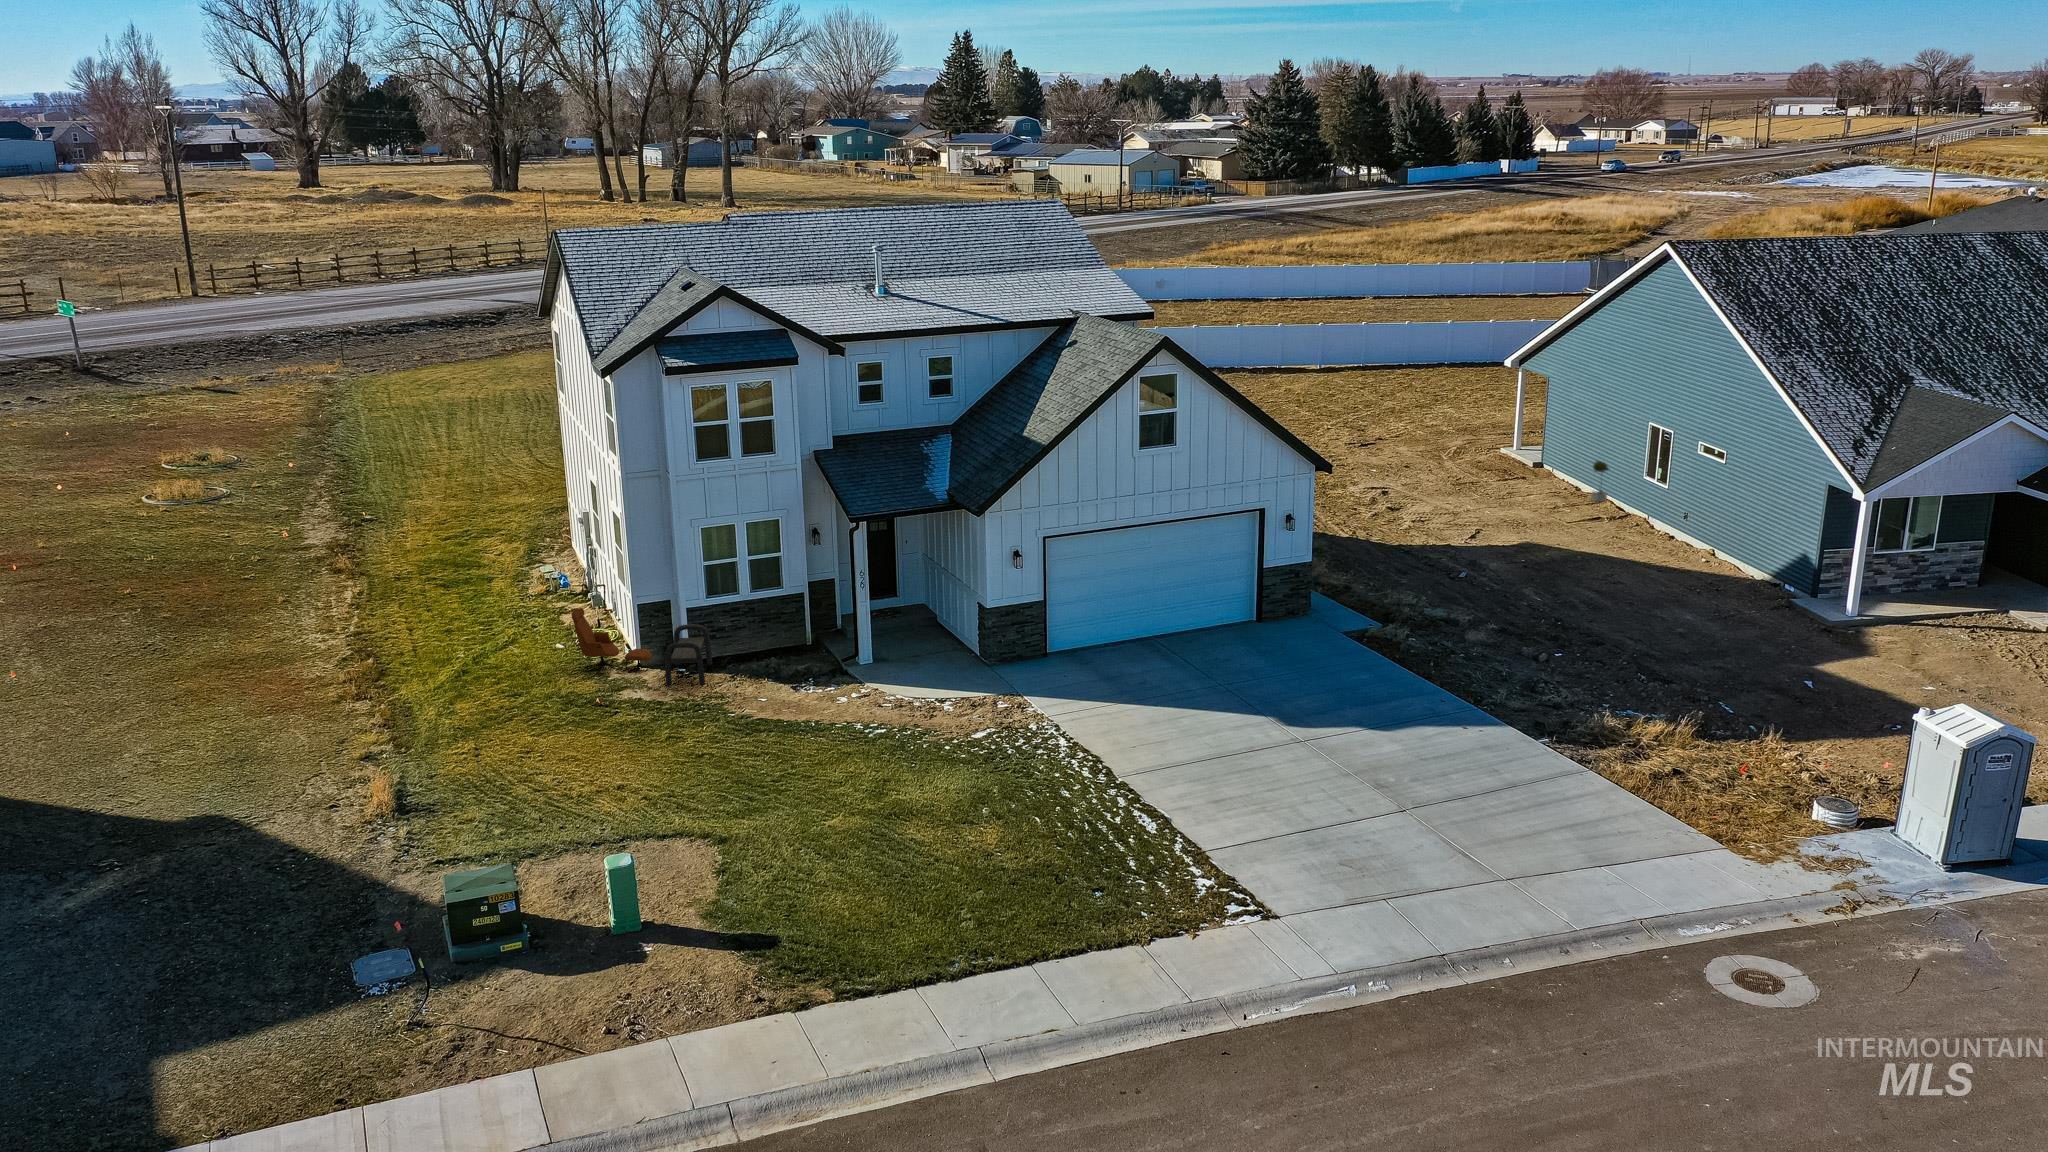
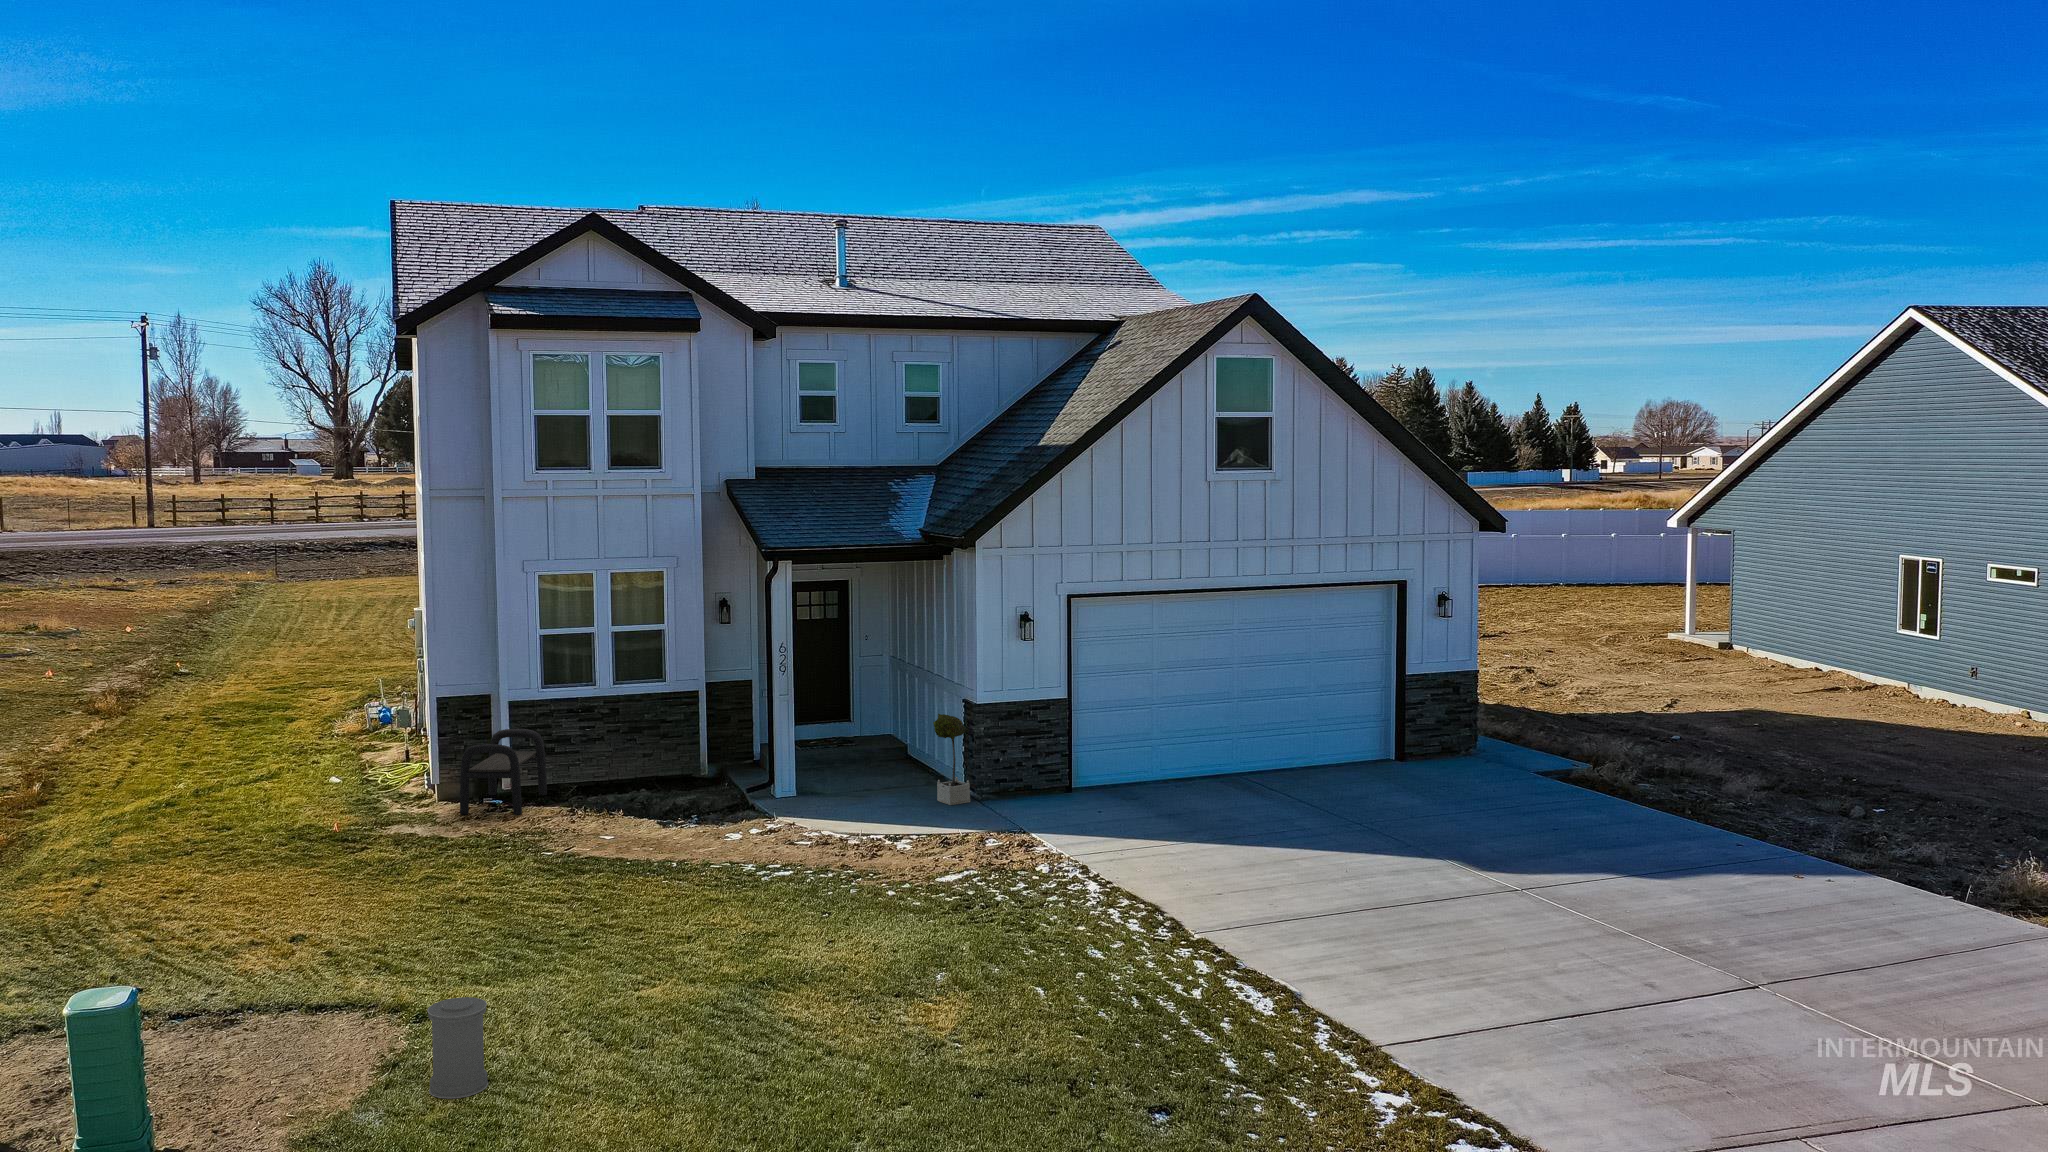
potted tree: present [1591,461,1609,502] -> present [933,714,970,805]
lounge chair: present [571,608,652,674] -> none [329,701,452,802]
trash can: none [750,844,778,891] -> present [427,997,488,1099]

